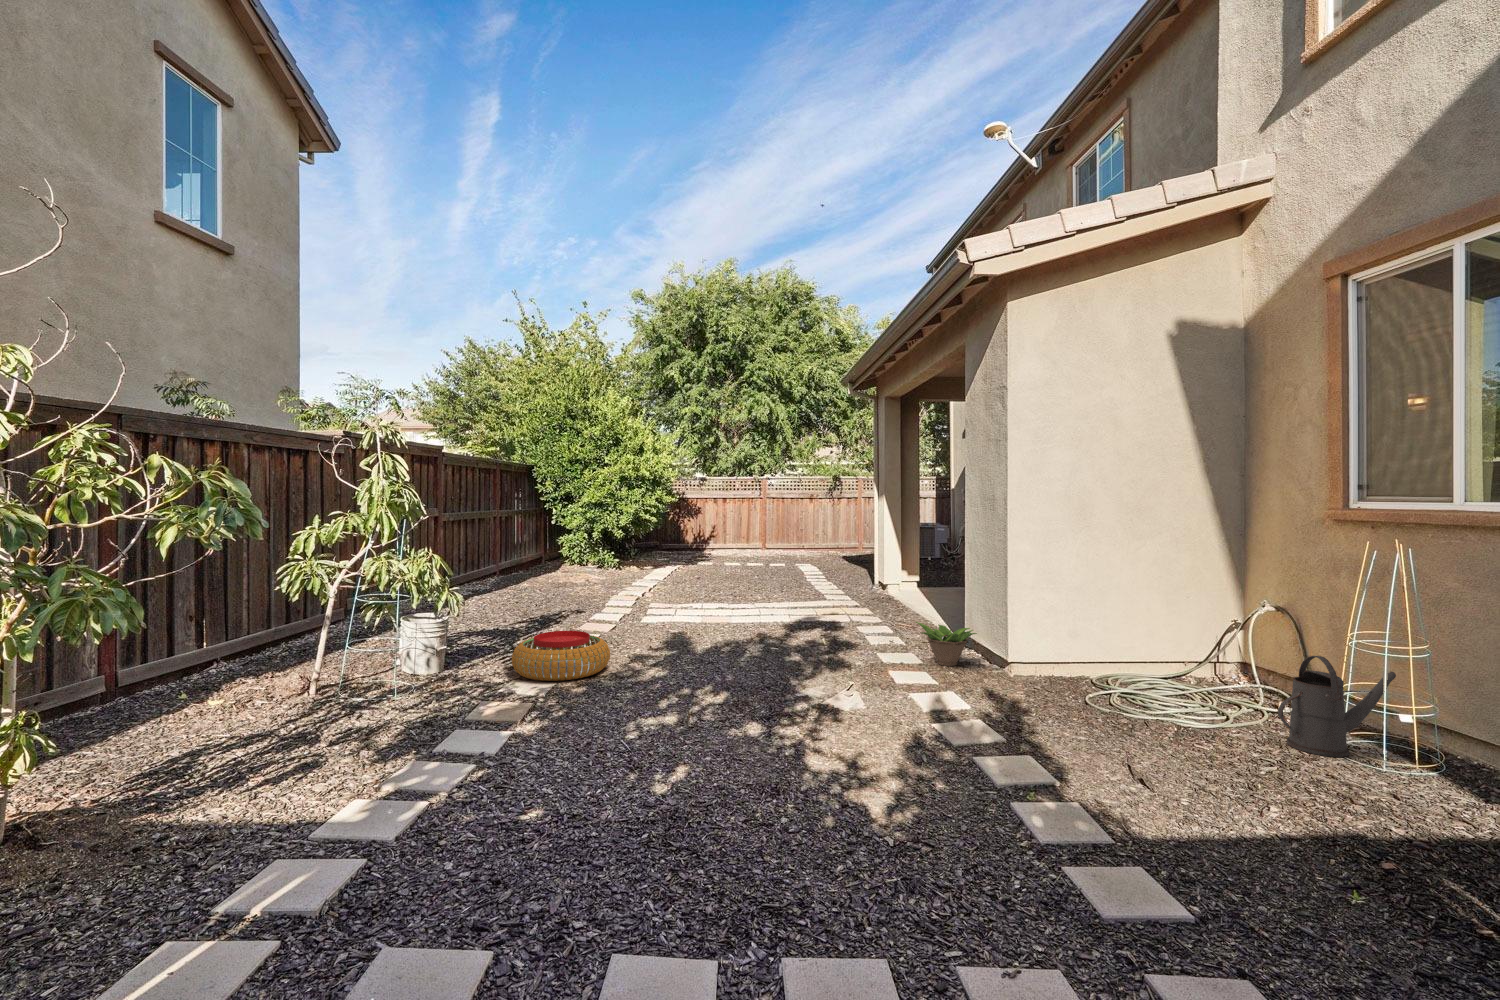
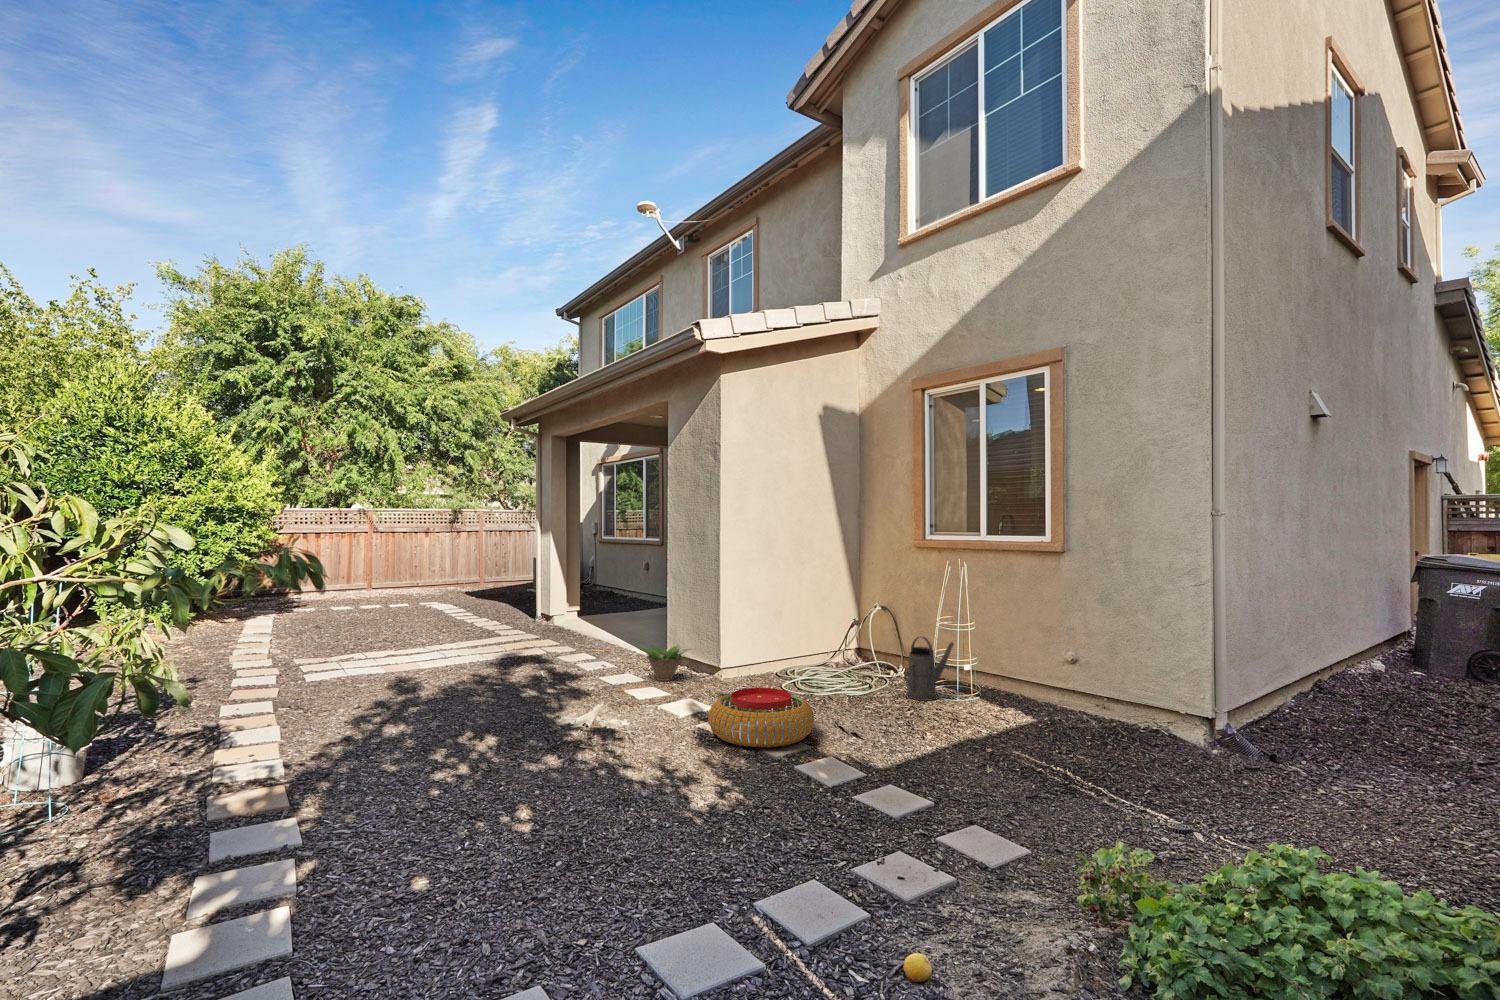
pouf: present [512,631,610,681] -> present [709,688,814,747]

